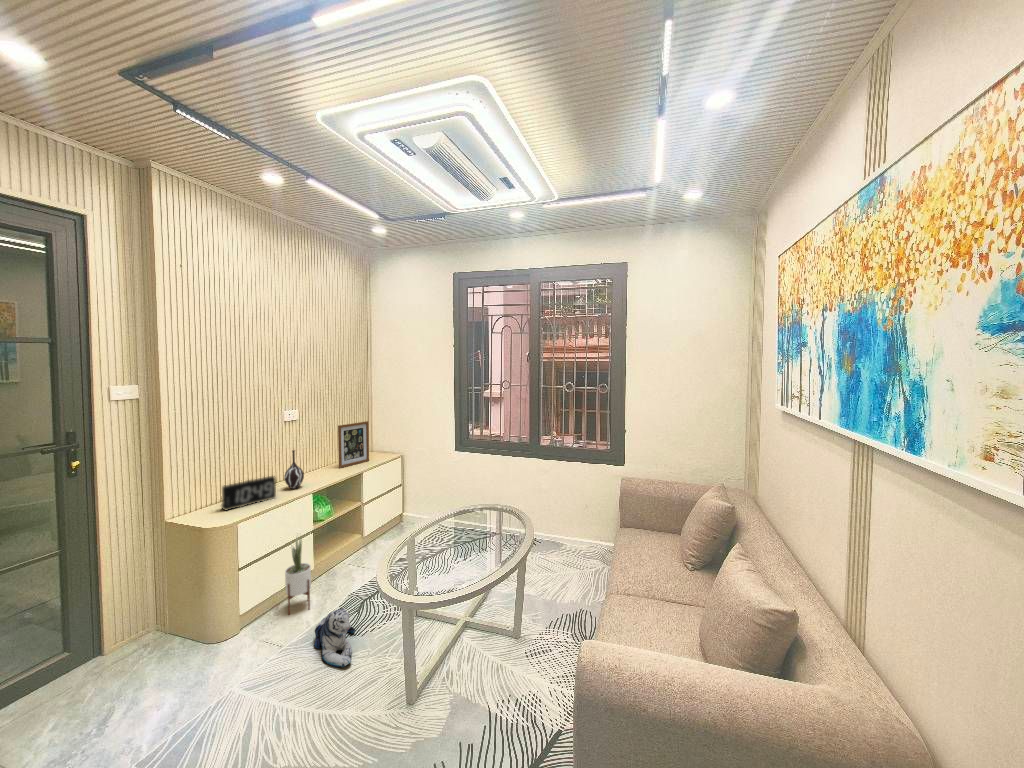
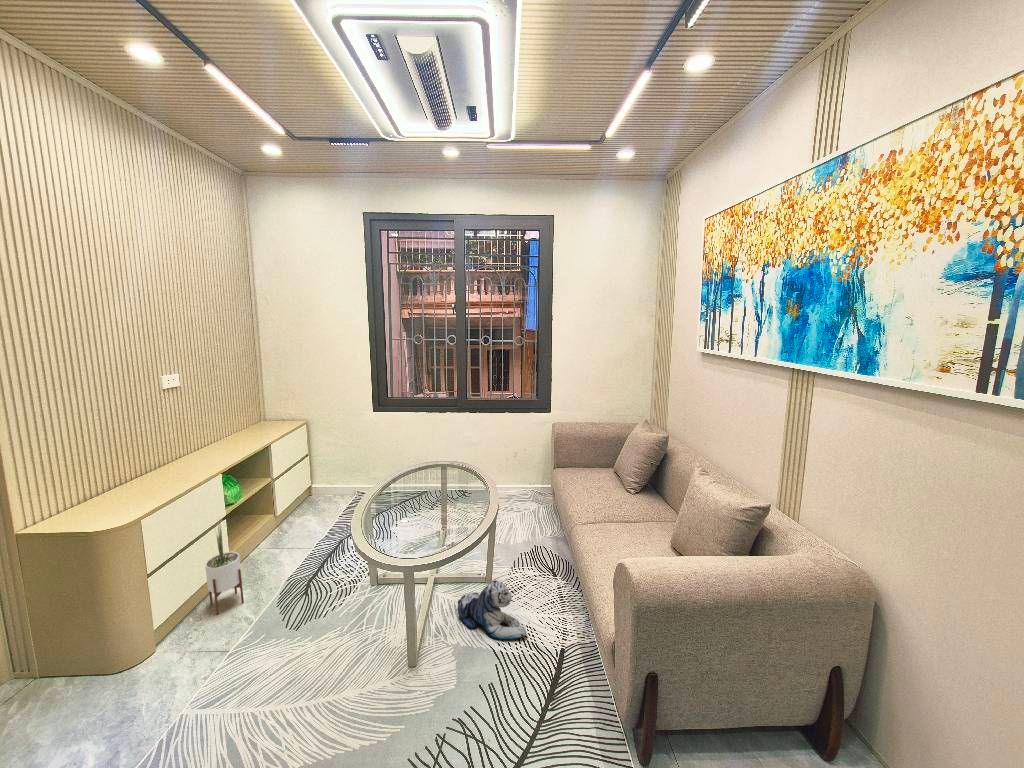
picture frame: present [338,421,369,468] -> none [233,382,273,439]
vase: present [284,450,304,489] -> none [176,420,205,468]
alarm clock: present [221,476,276,510] -> none [93,454,174,505]
plush toy: present [314,608,355,668] -> present [458,580,526,640]

